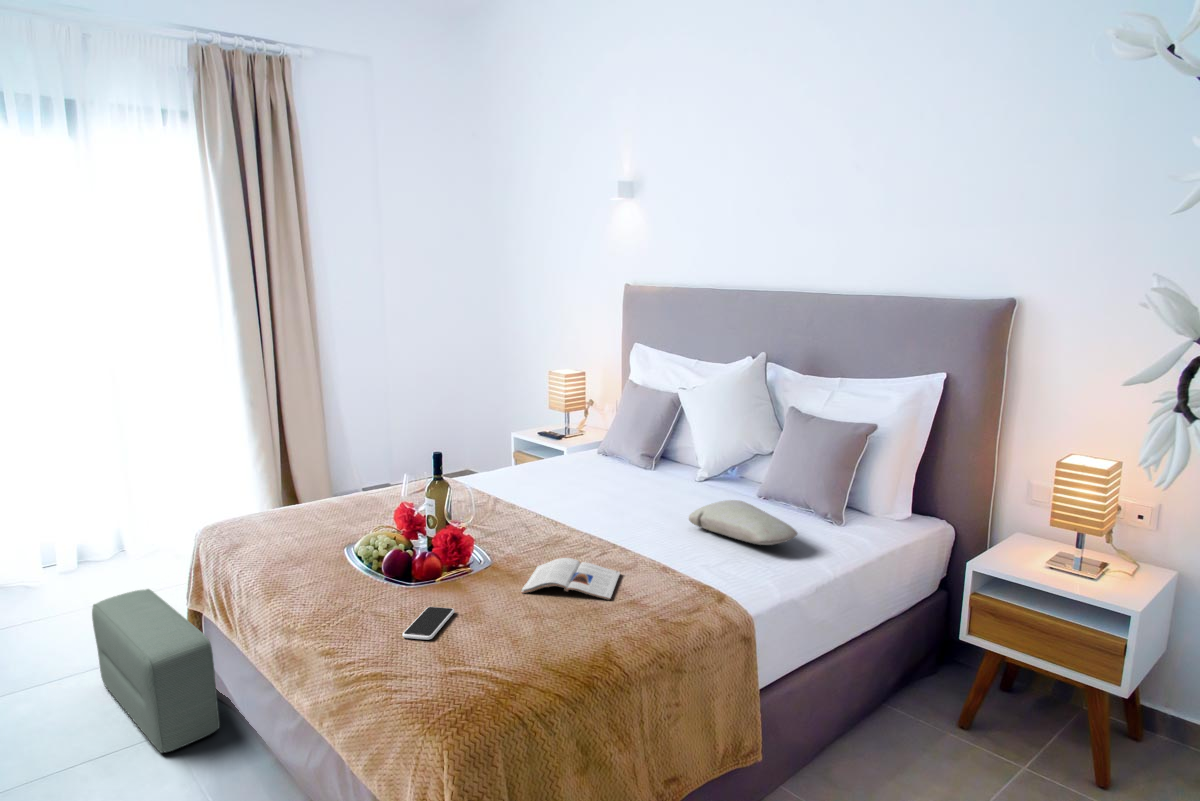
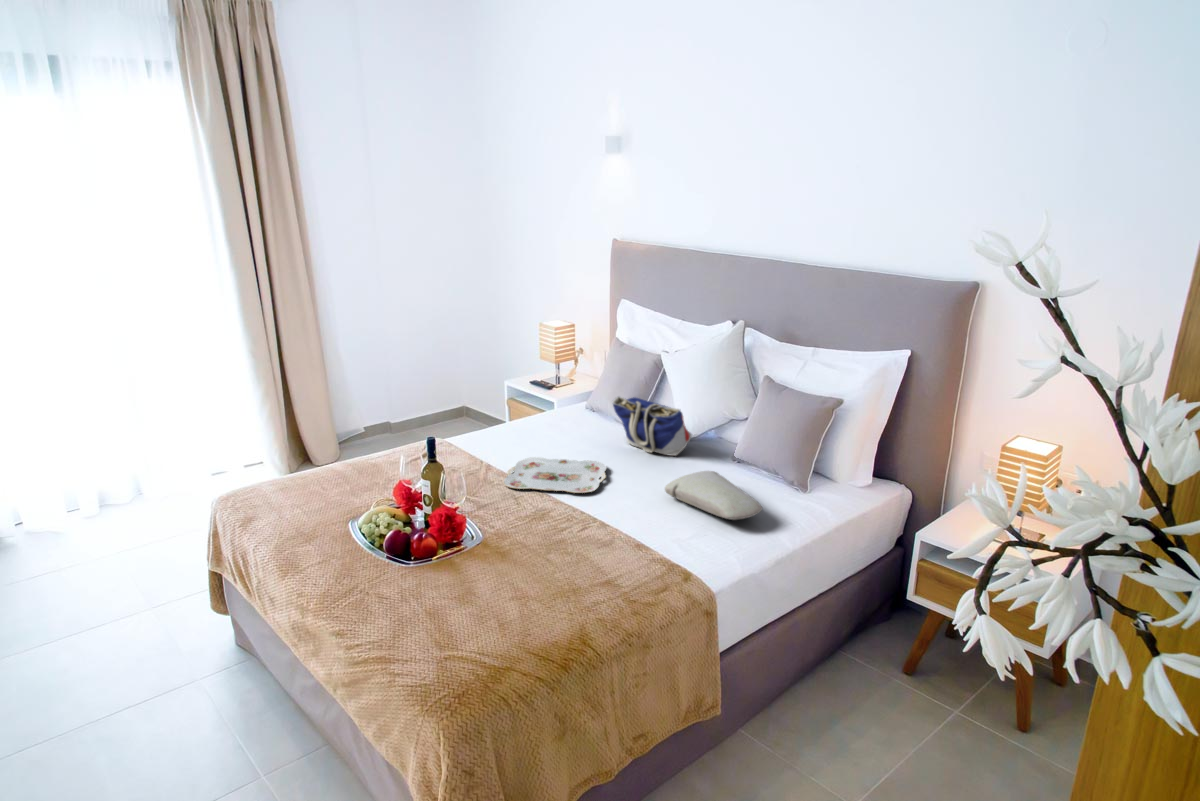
tote bag: none [628,431,713,492] -> present [612,397,691,456]
serving tray: none [514,493,624,523] -> present [504,457,606,493]
magazine: present [521,558,620,600] -> none [509,535,599,579]
pouf: present [92,589,220,753] -> none [121,547,245,698]
smartphone: present [402,607,454,640] -> none [403,587,449,622]

